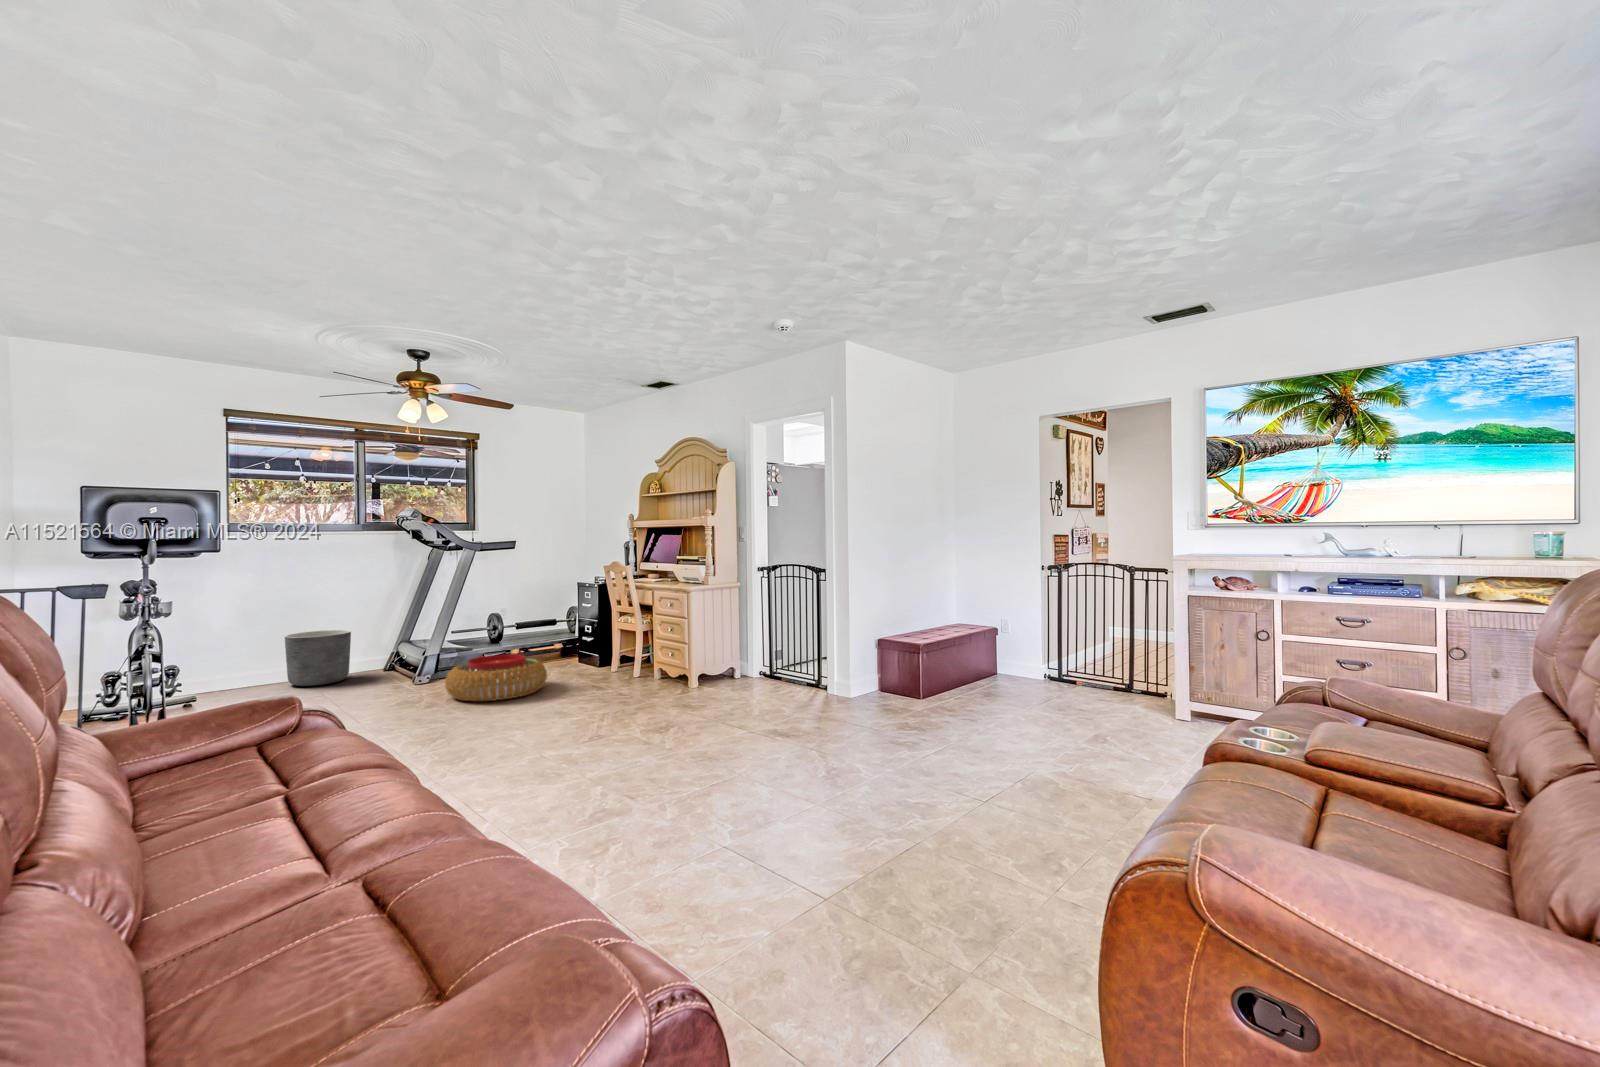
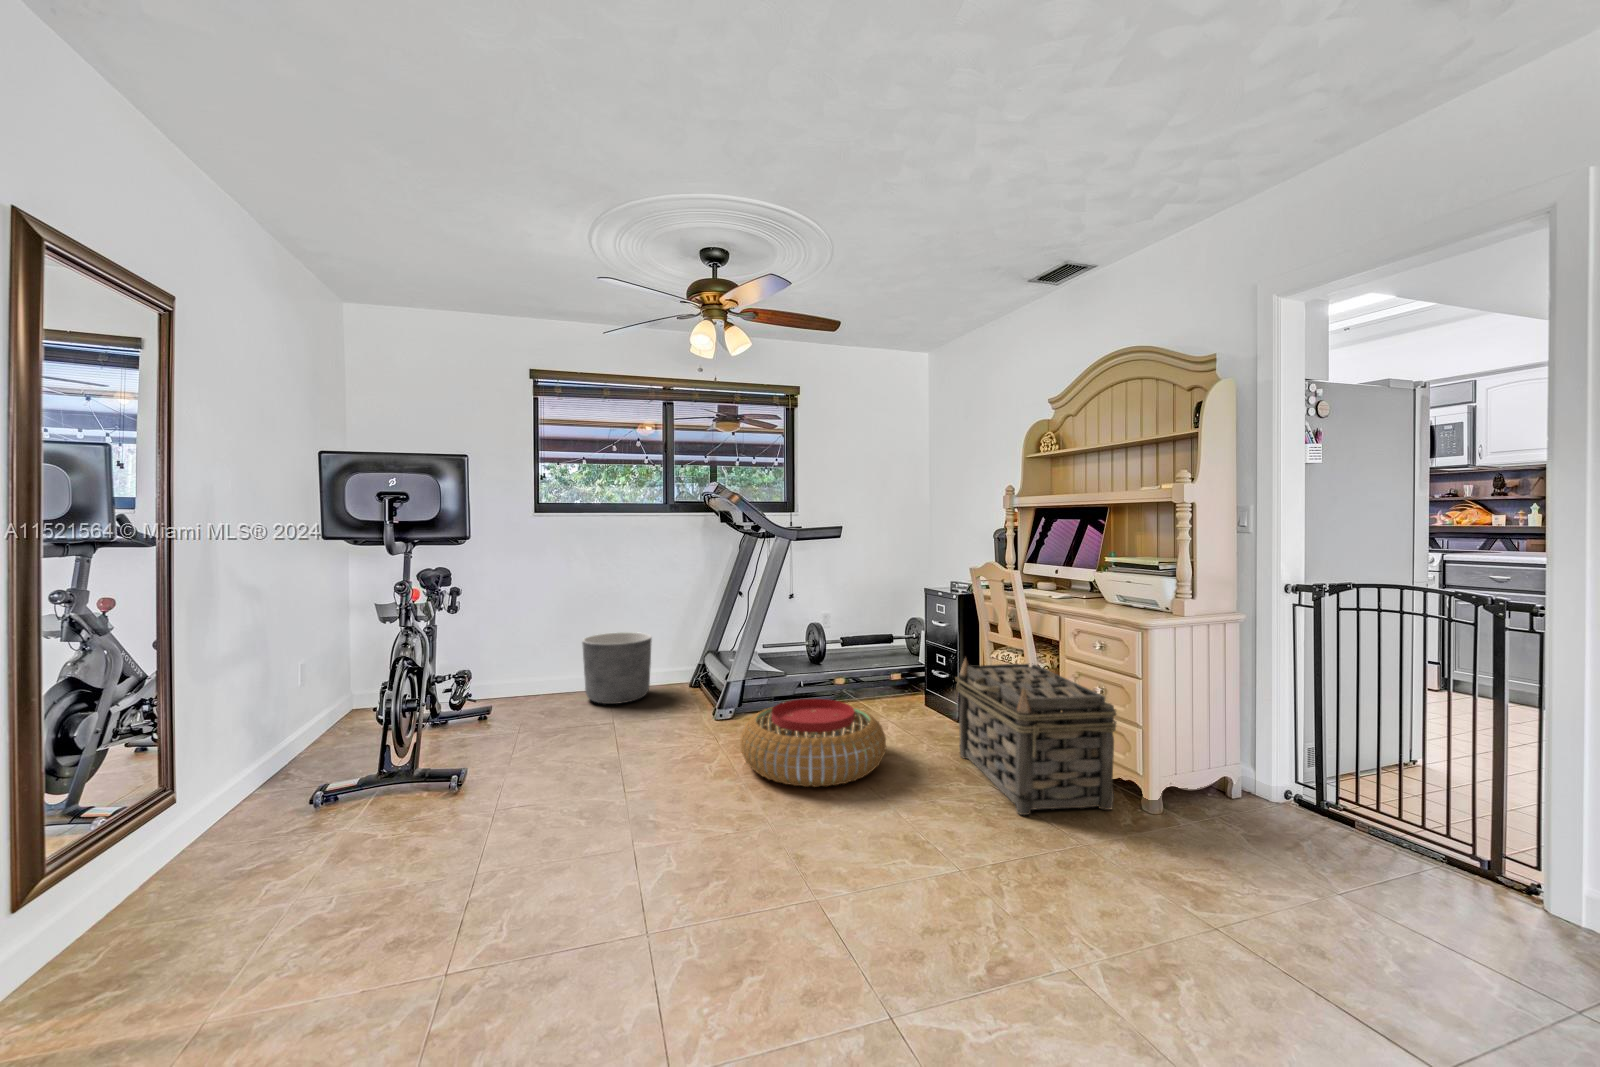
basket: none [591,618,673,694] -> present [955,658,1116,815]

